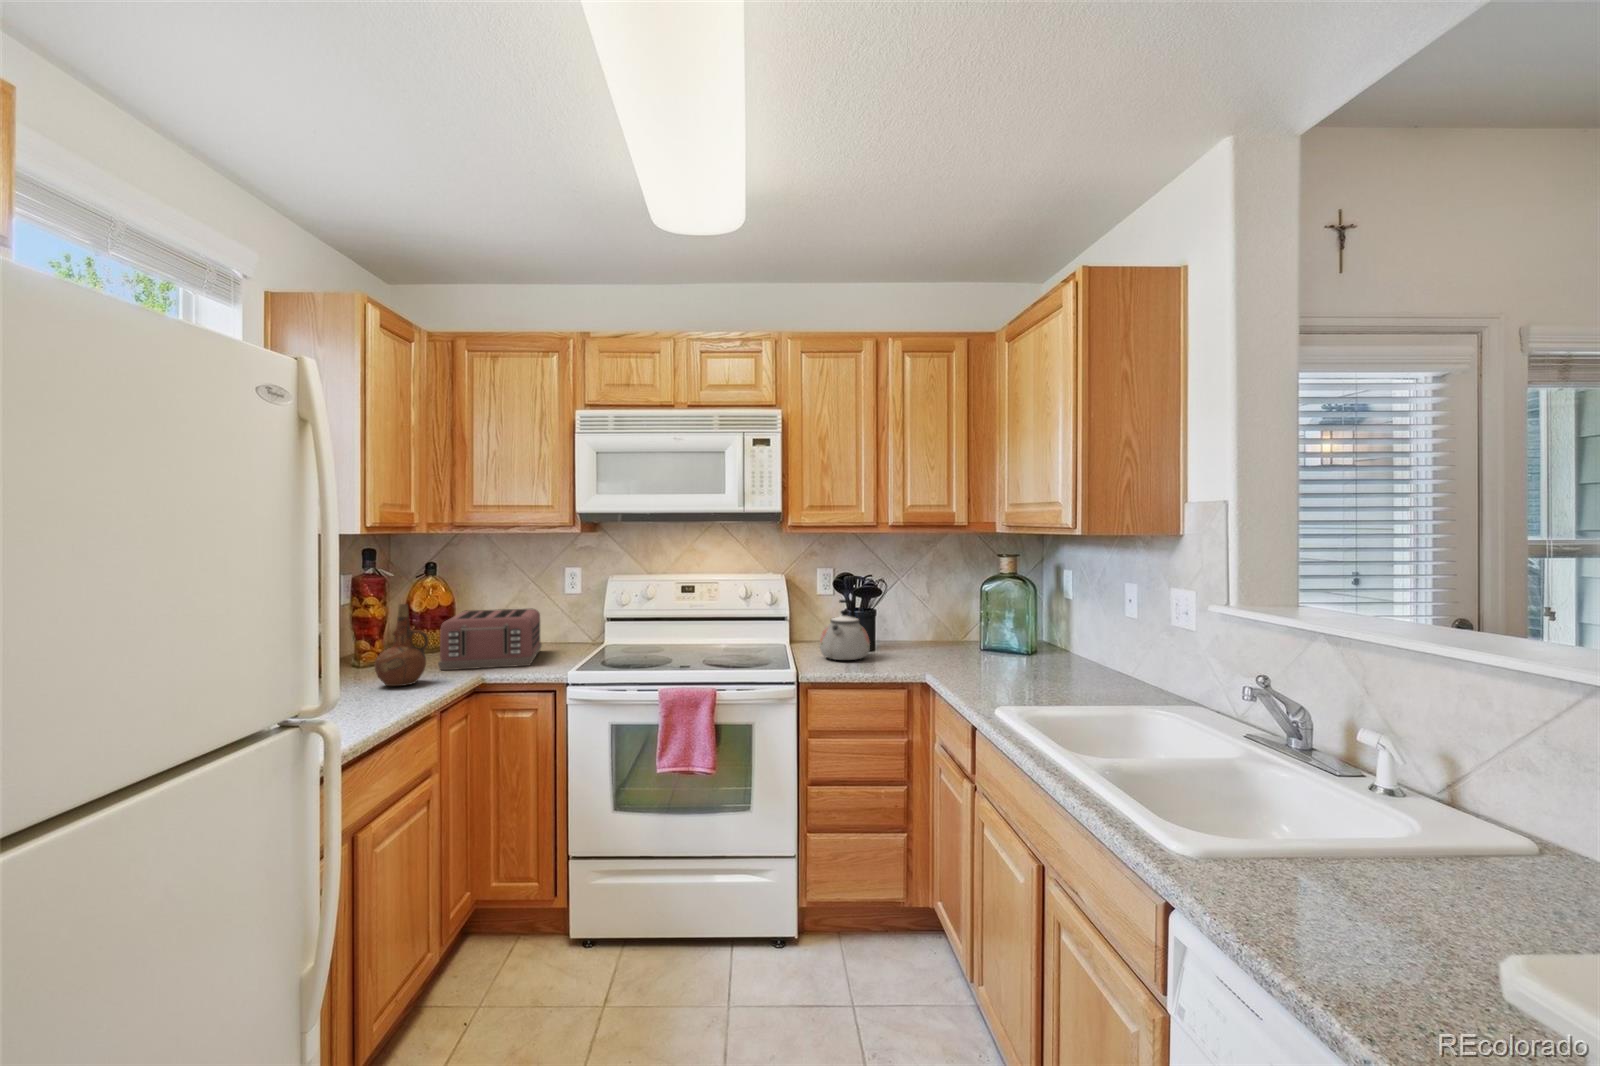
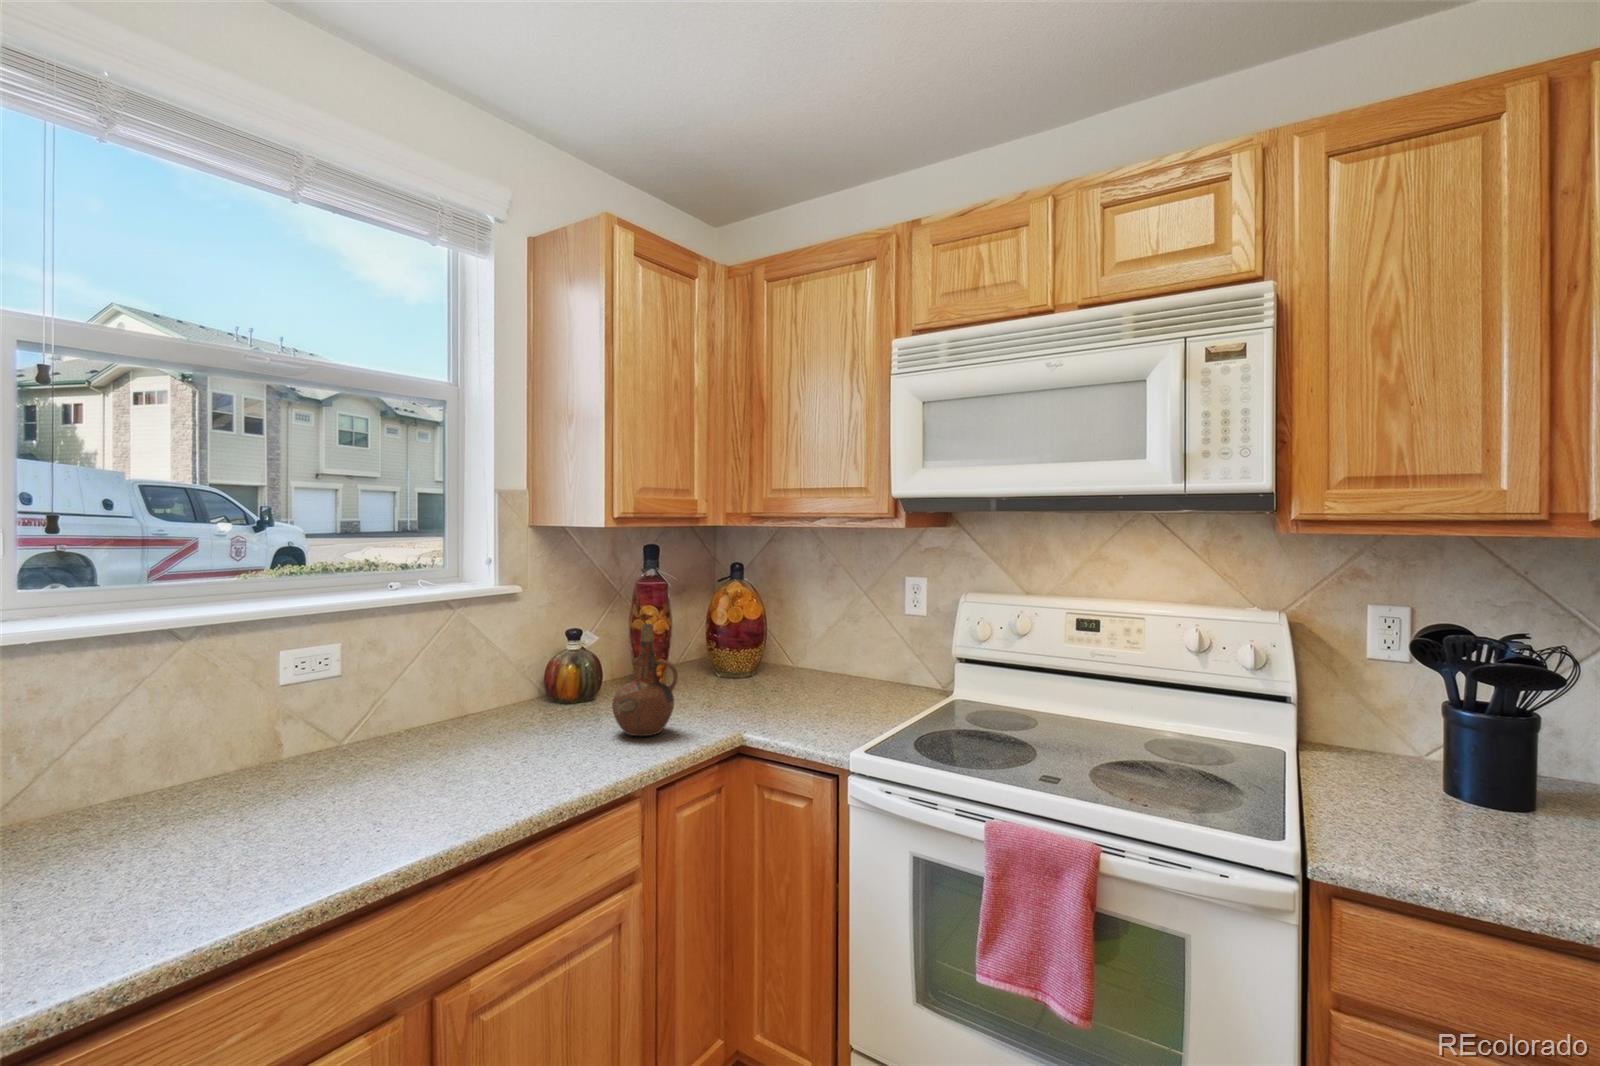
kettle: present [820,600,870,660] -> none [1366,693,1521,847]
toaster: present [438,609,542,670] -> none [709,632,859,727]

